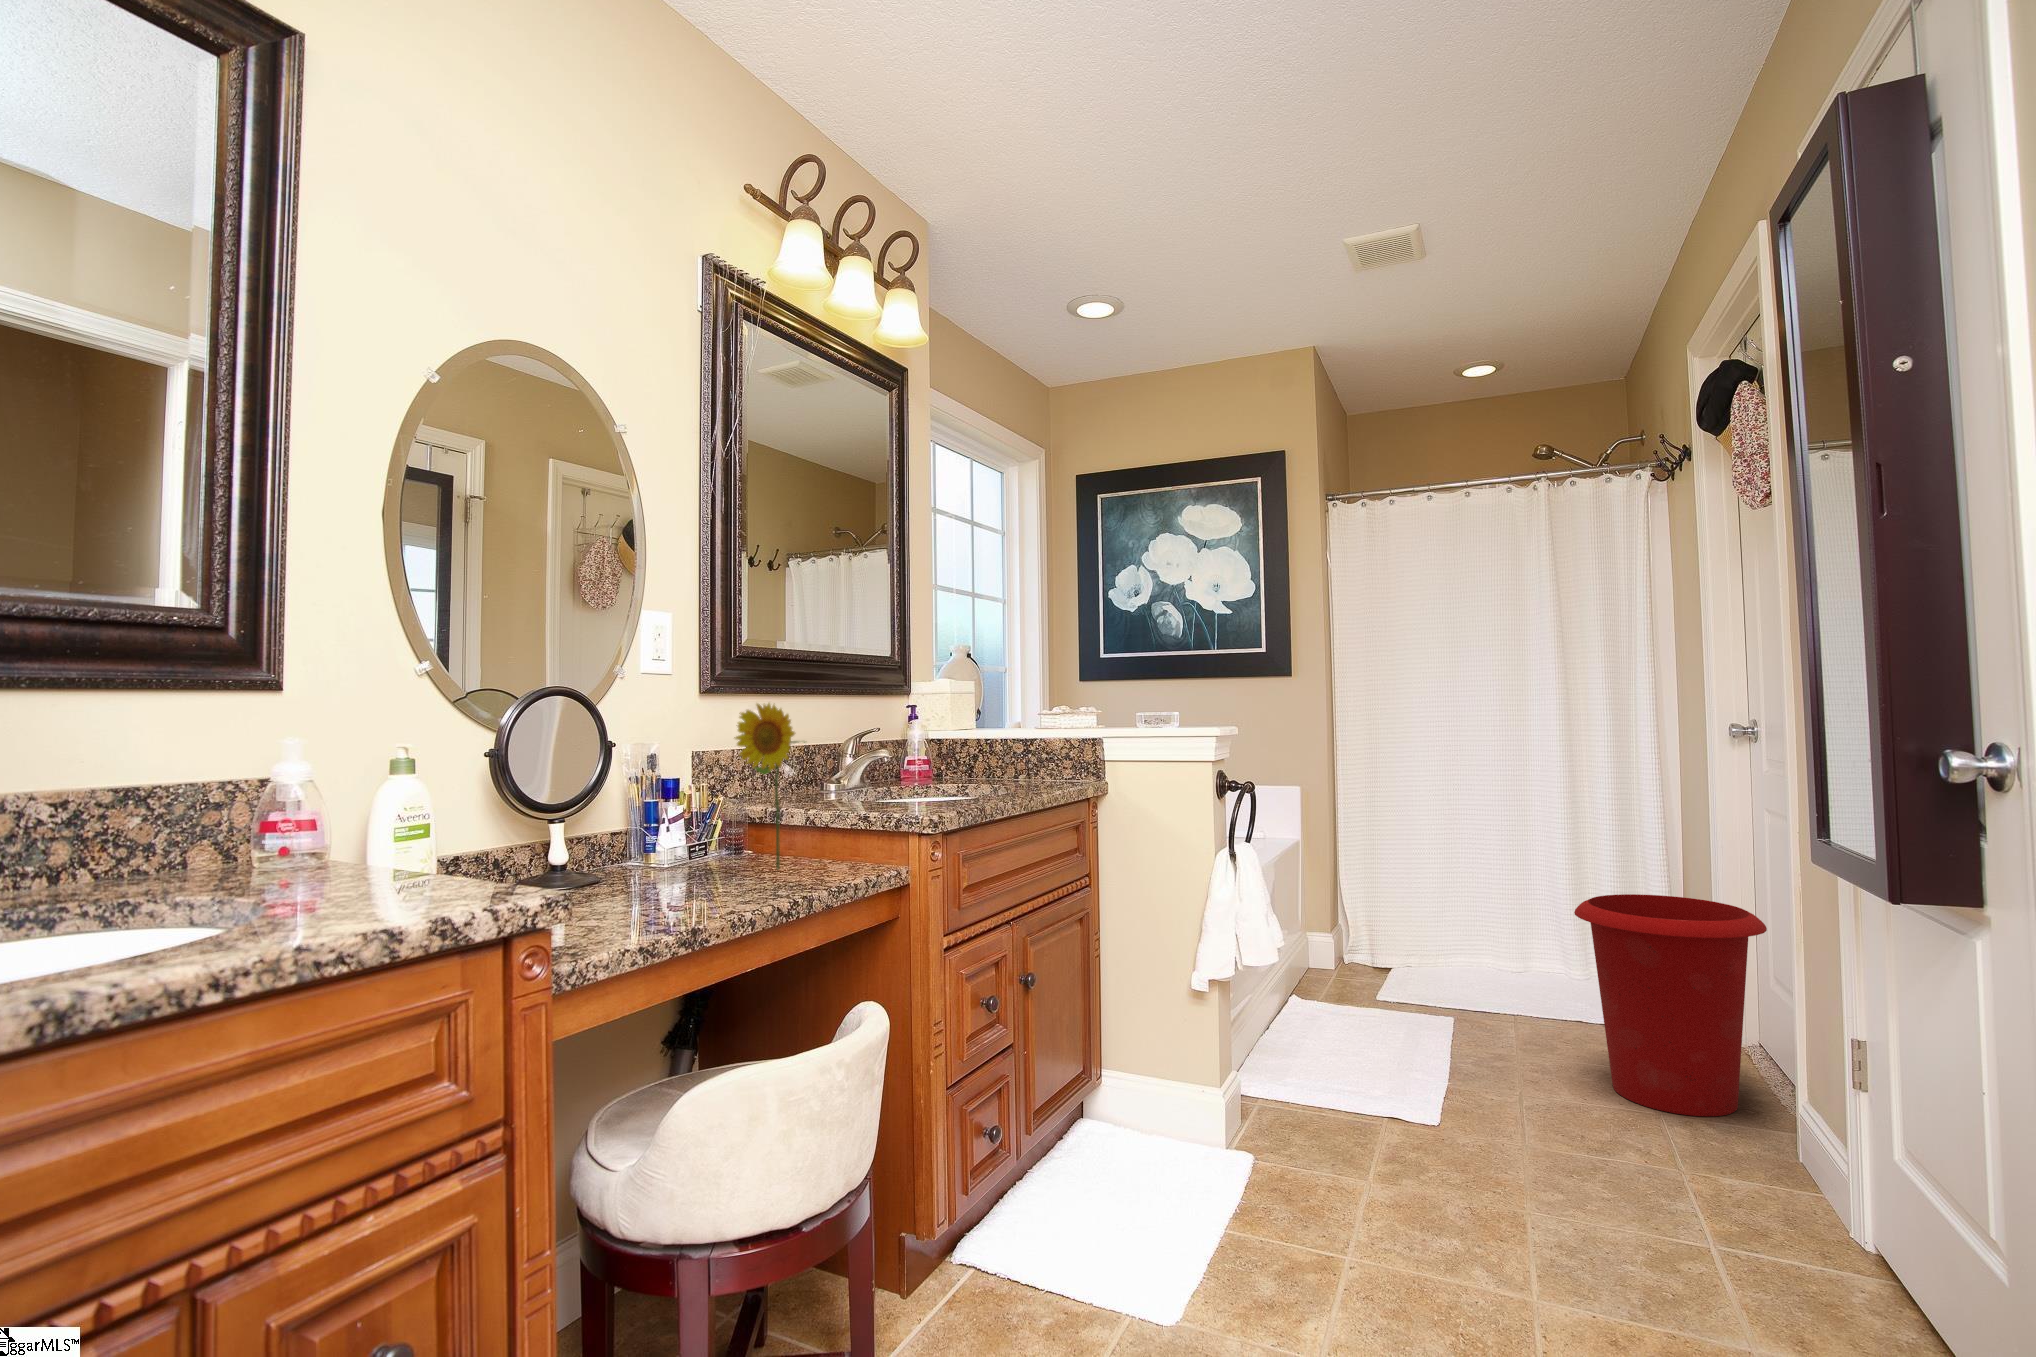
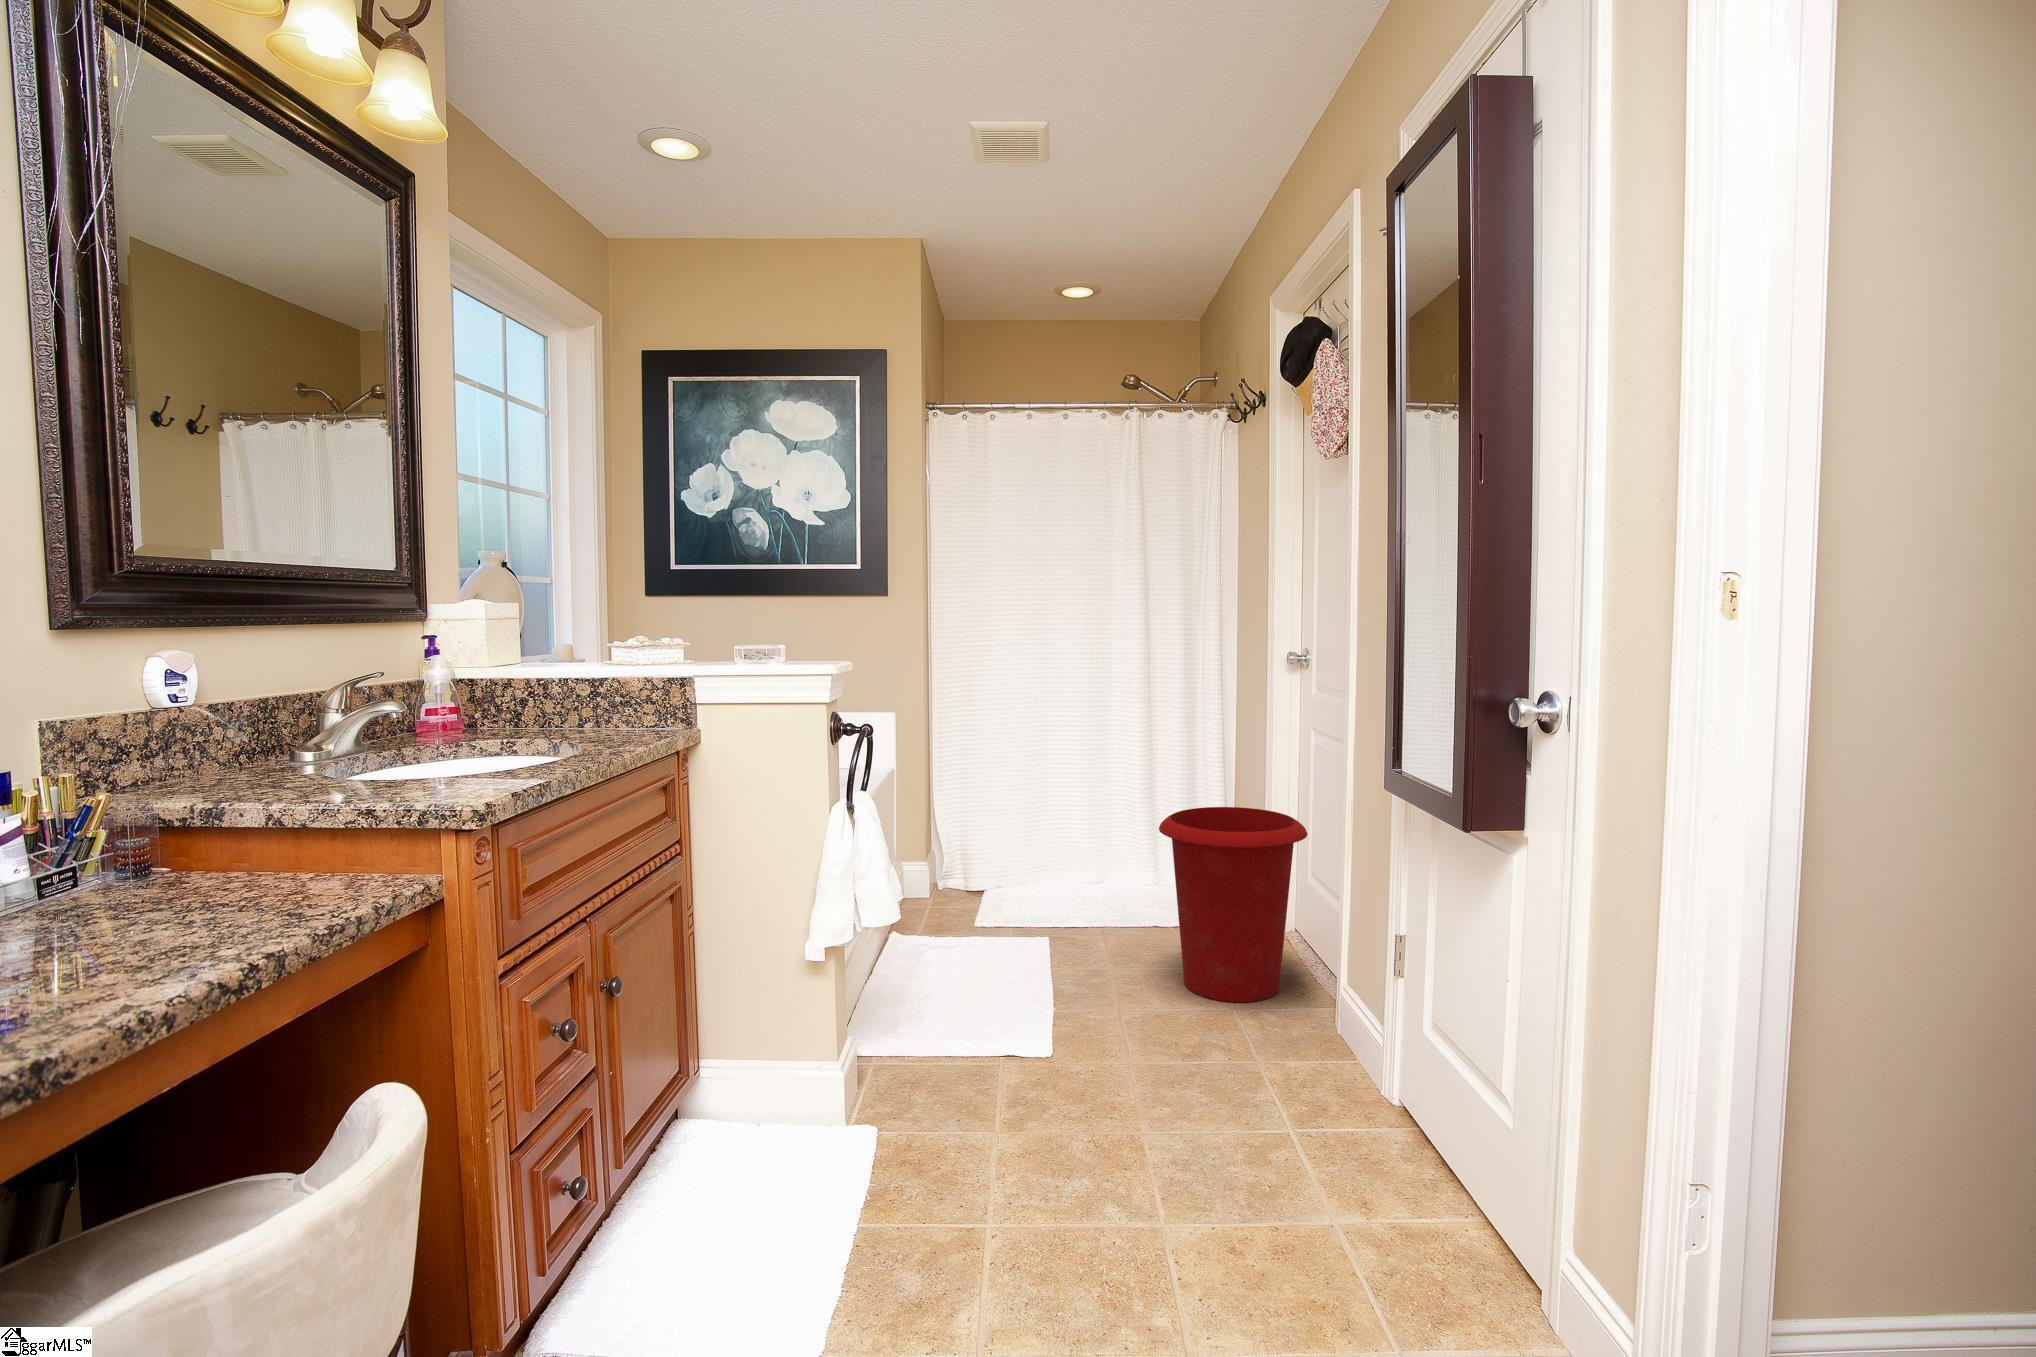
flower: present [734,703,805,870] -> none [115,650,260,904]

